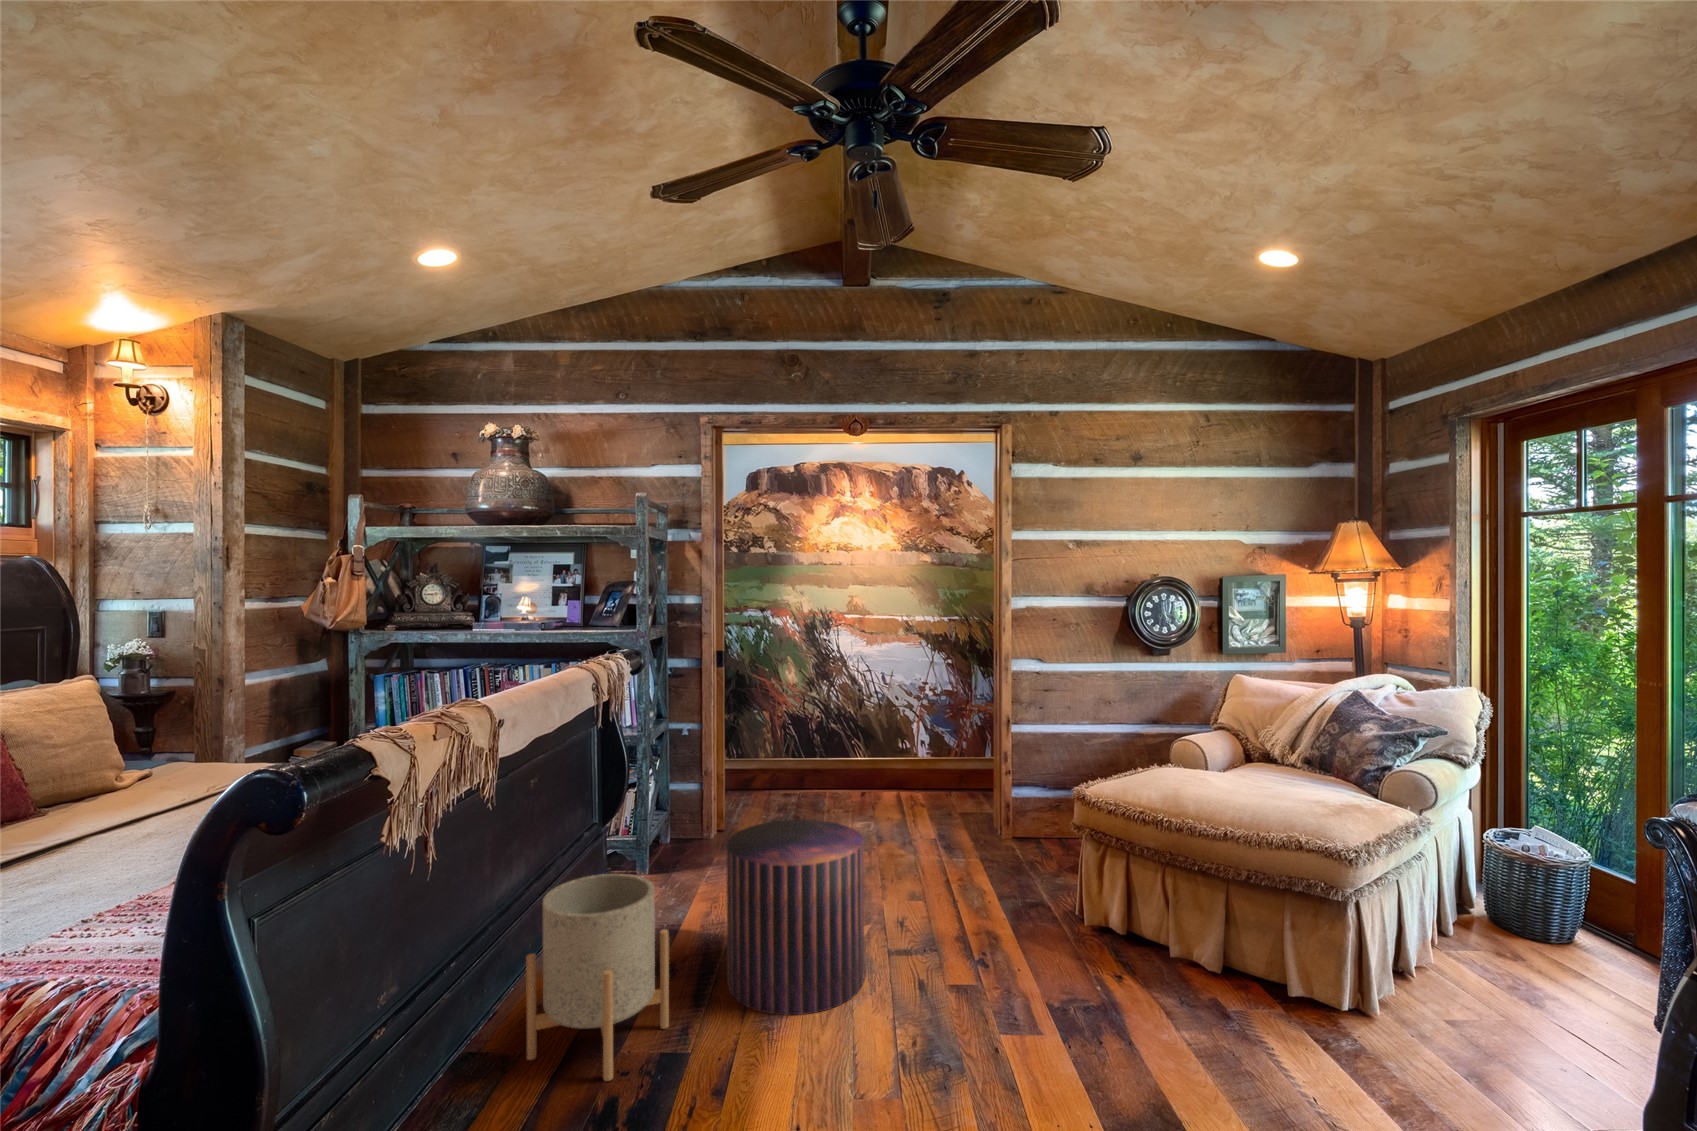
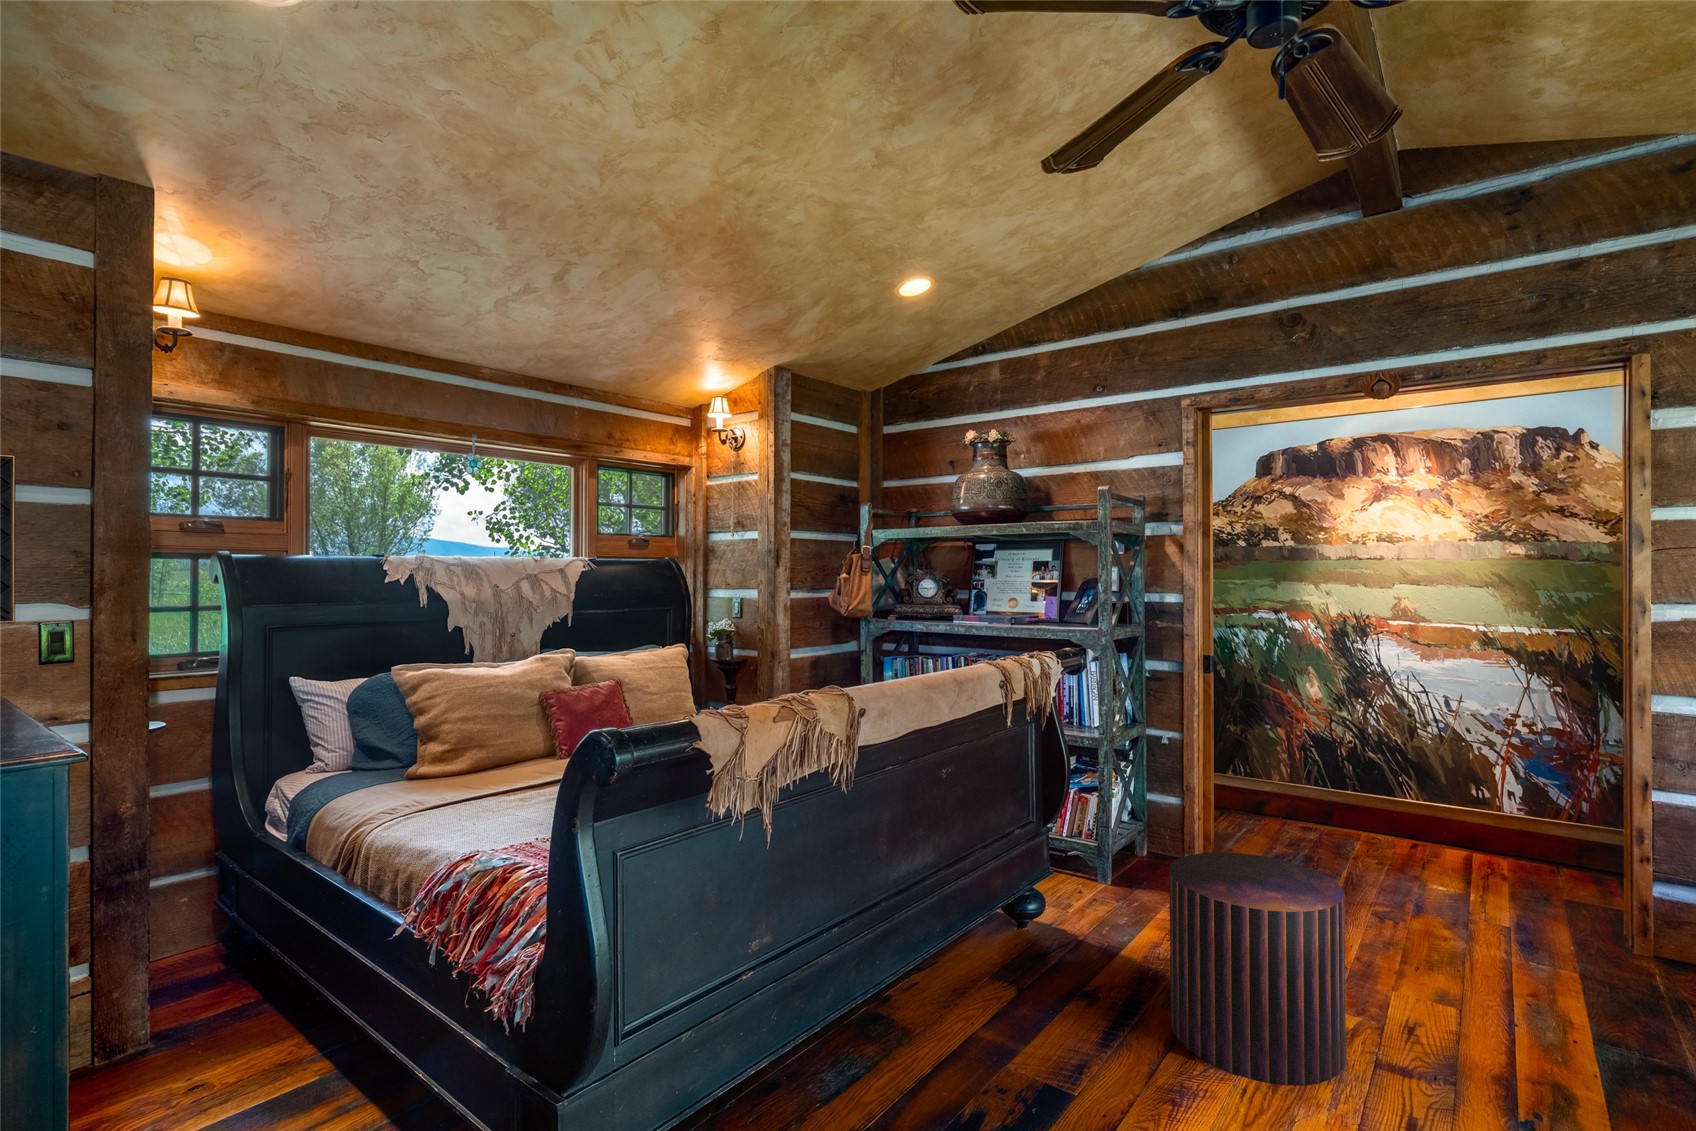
planter: present [526,874,669,1081] -> none [960,866,1097,1068]

